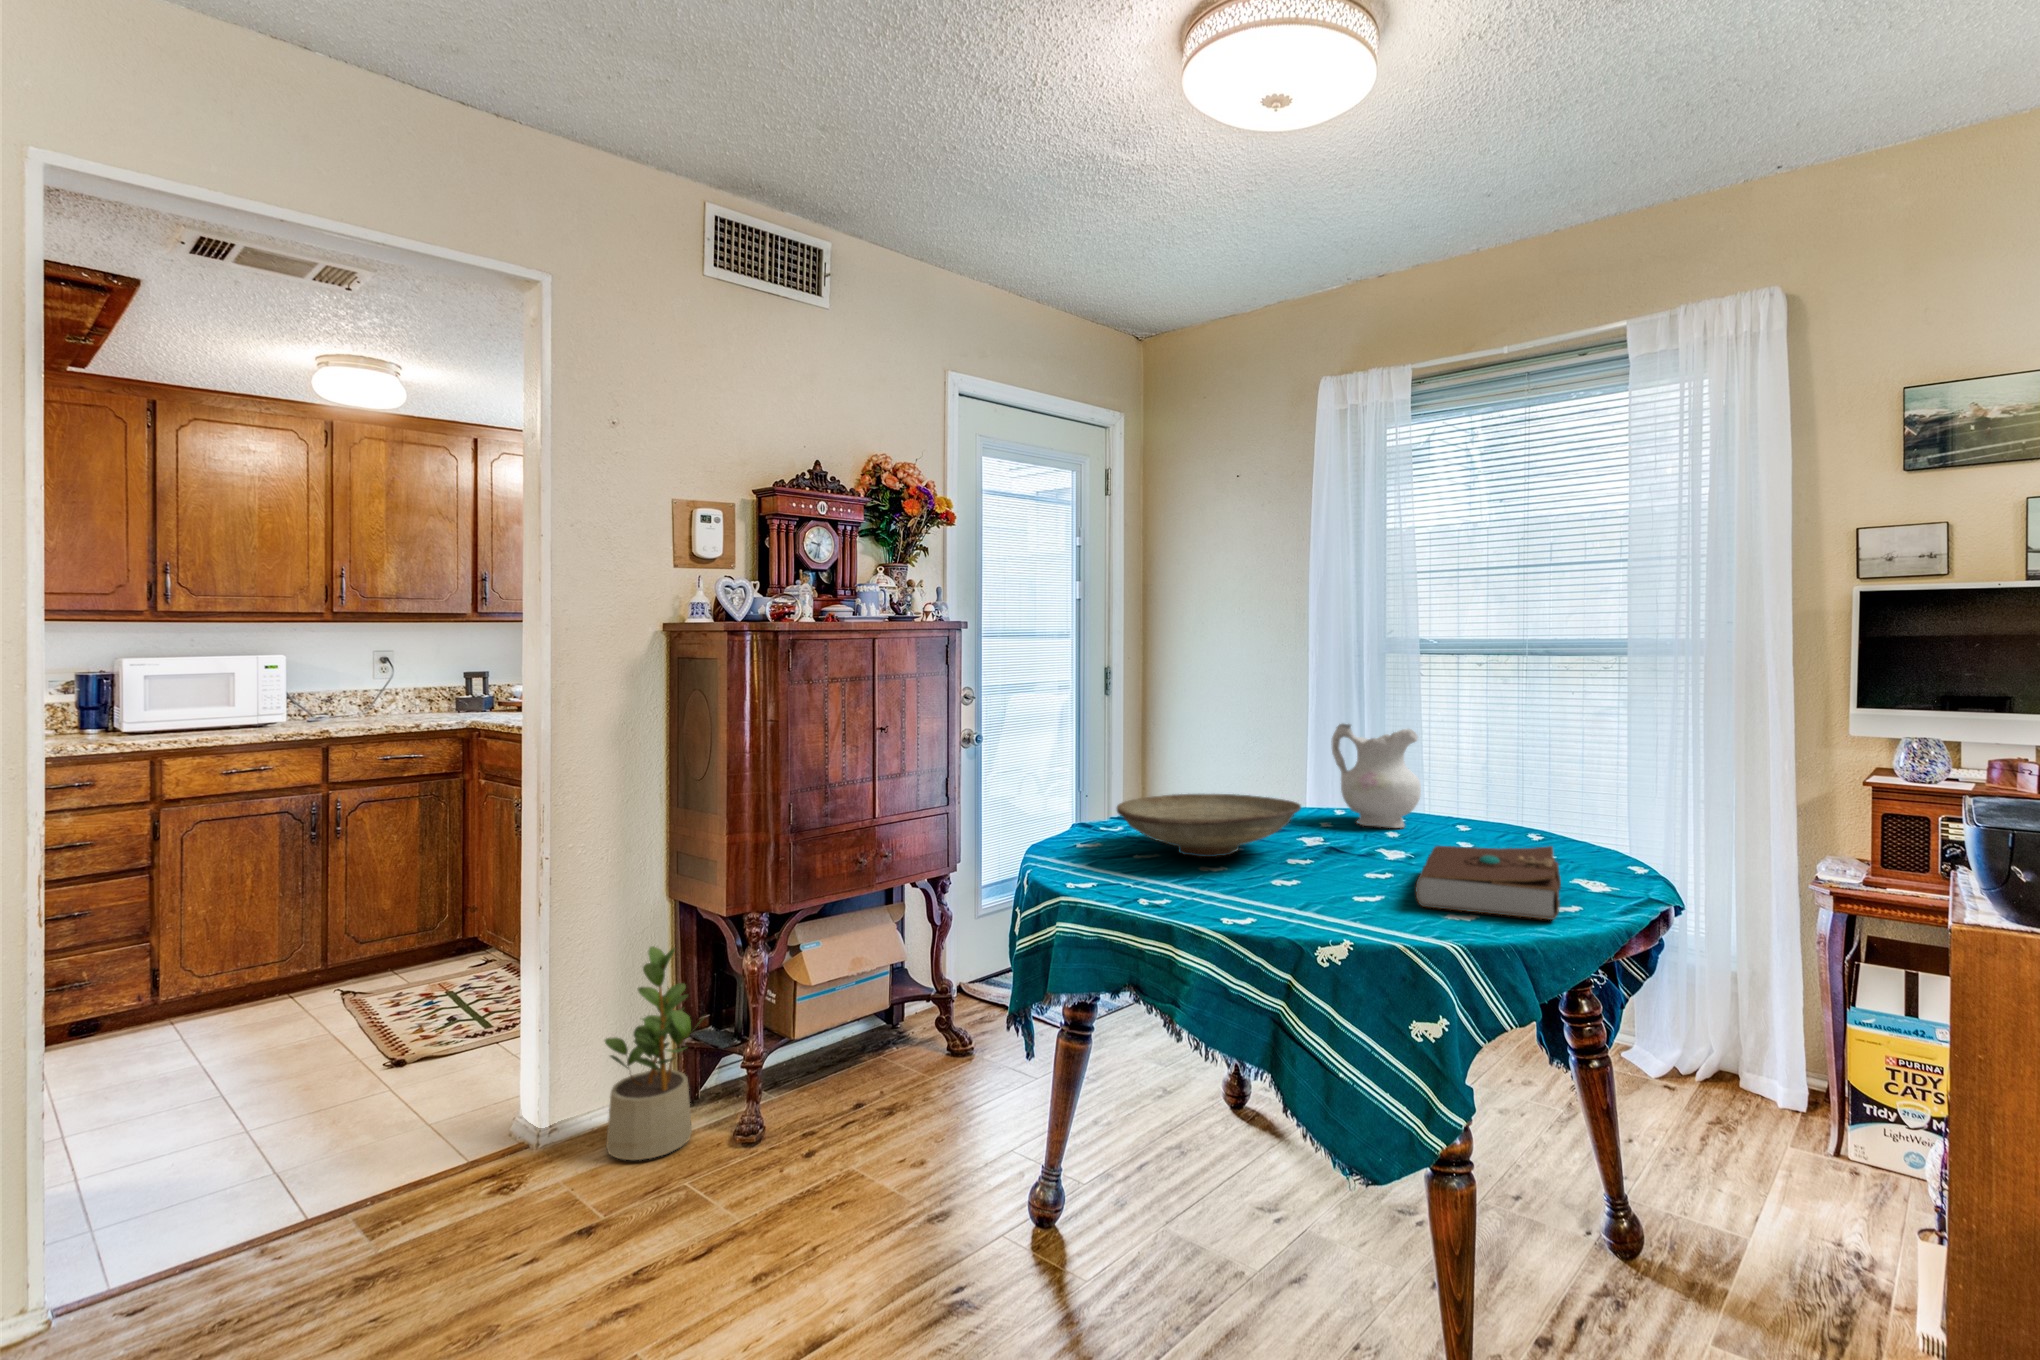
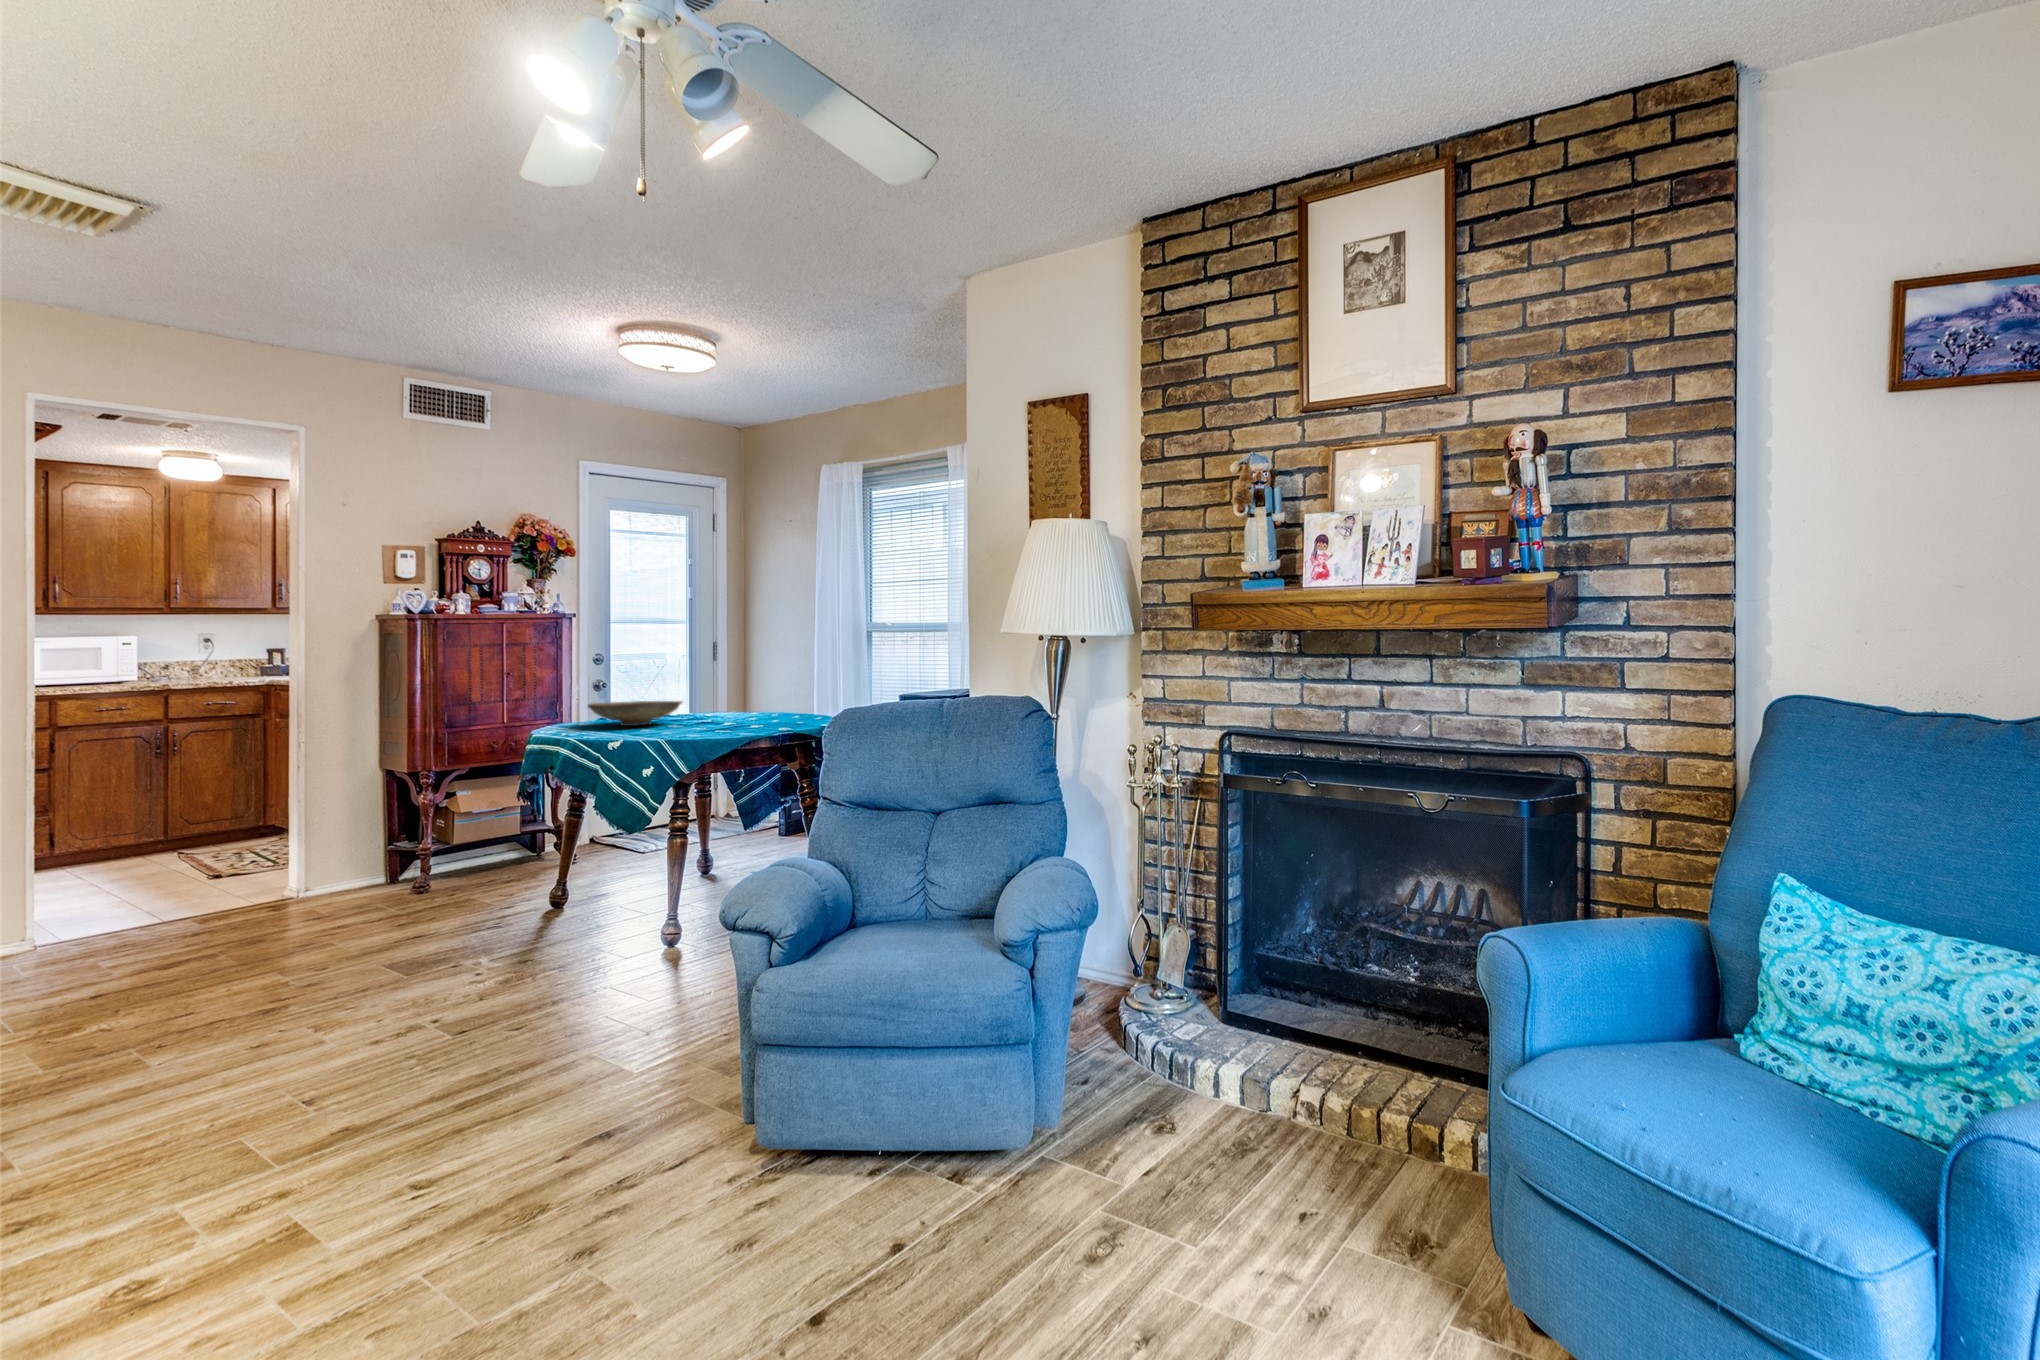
ceramic pitcher: present [1331,724,1421,828] -> none [737,667,778,719]
book: present [1416,846,1561,920] -> none [681,714,769,736]
potted plant: present [605,946,700,1160] -> none [336,787,395,896]

